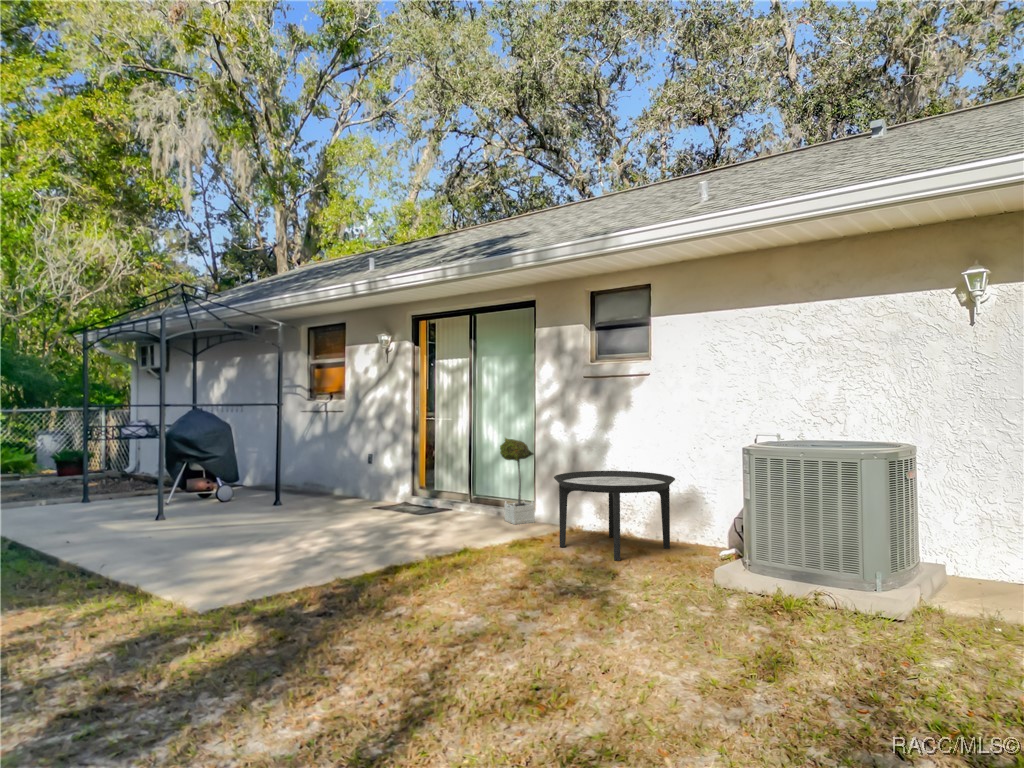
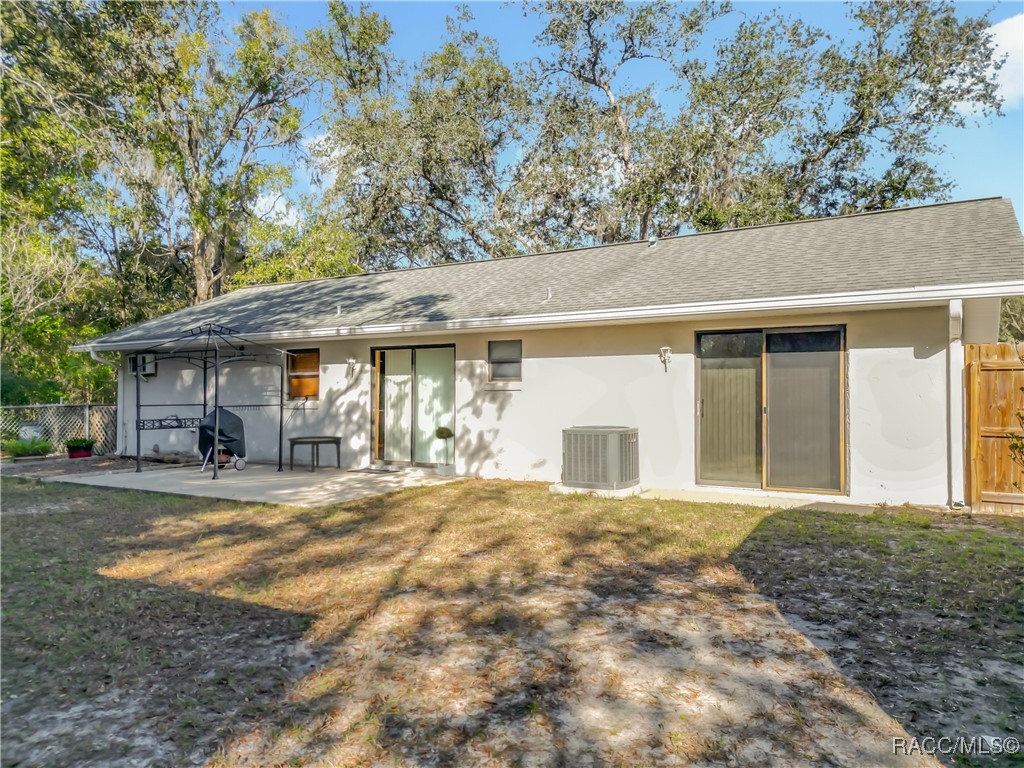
round table: present [554,471,675,561] -> present [288,436,342,472]

